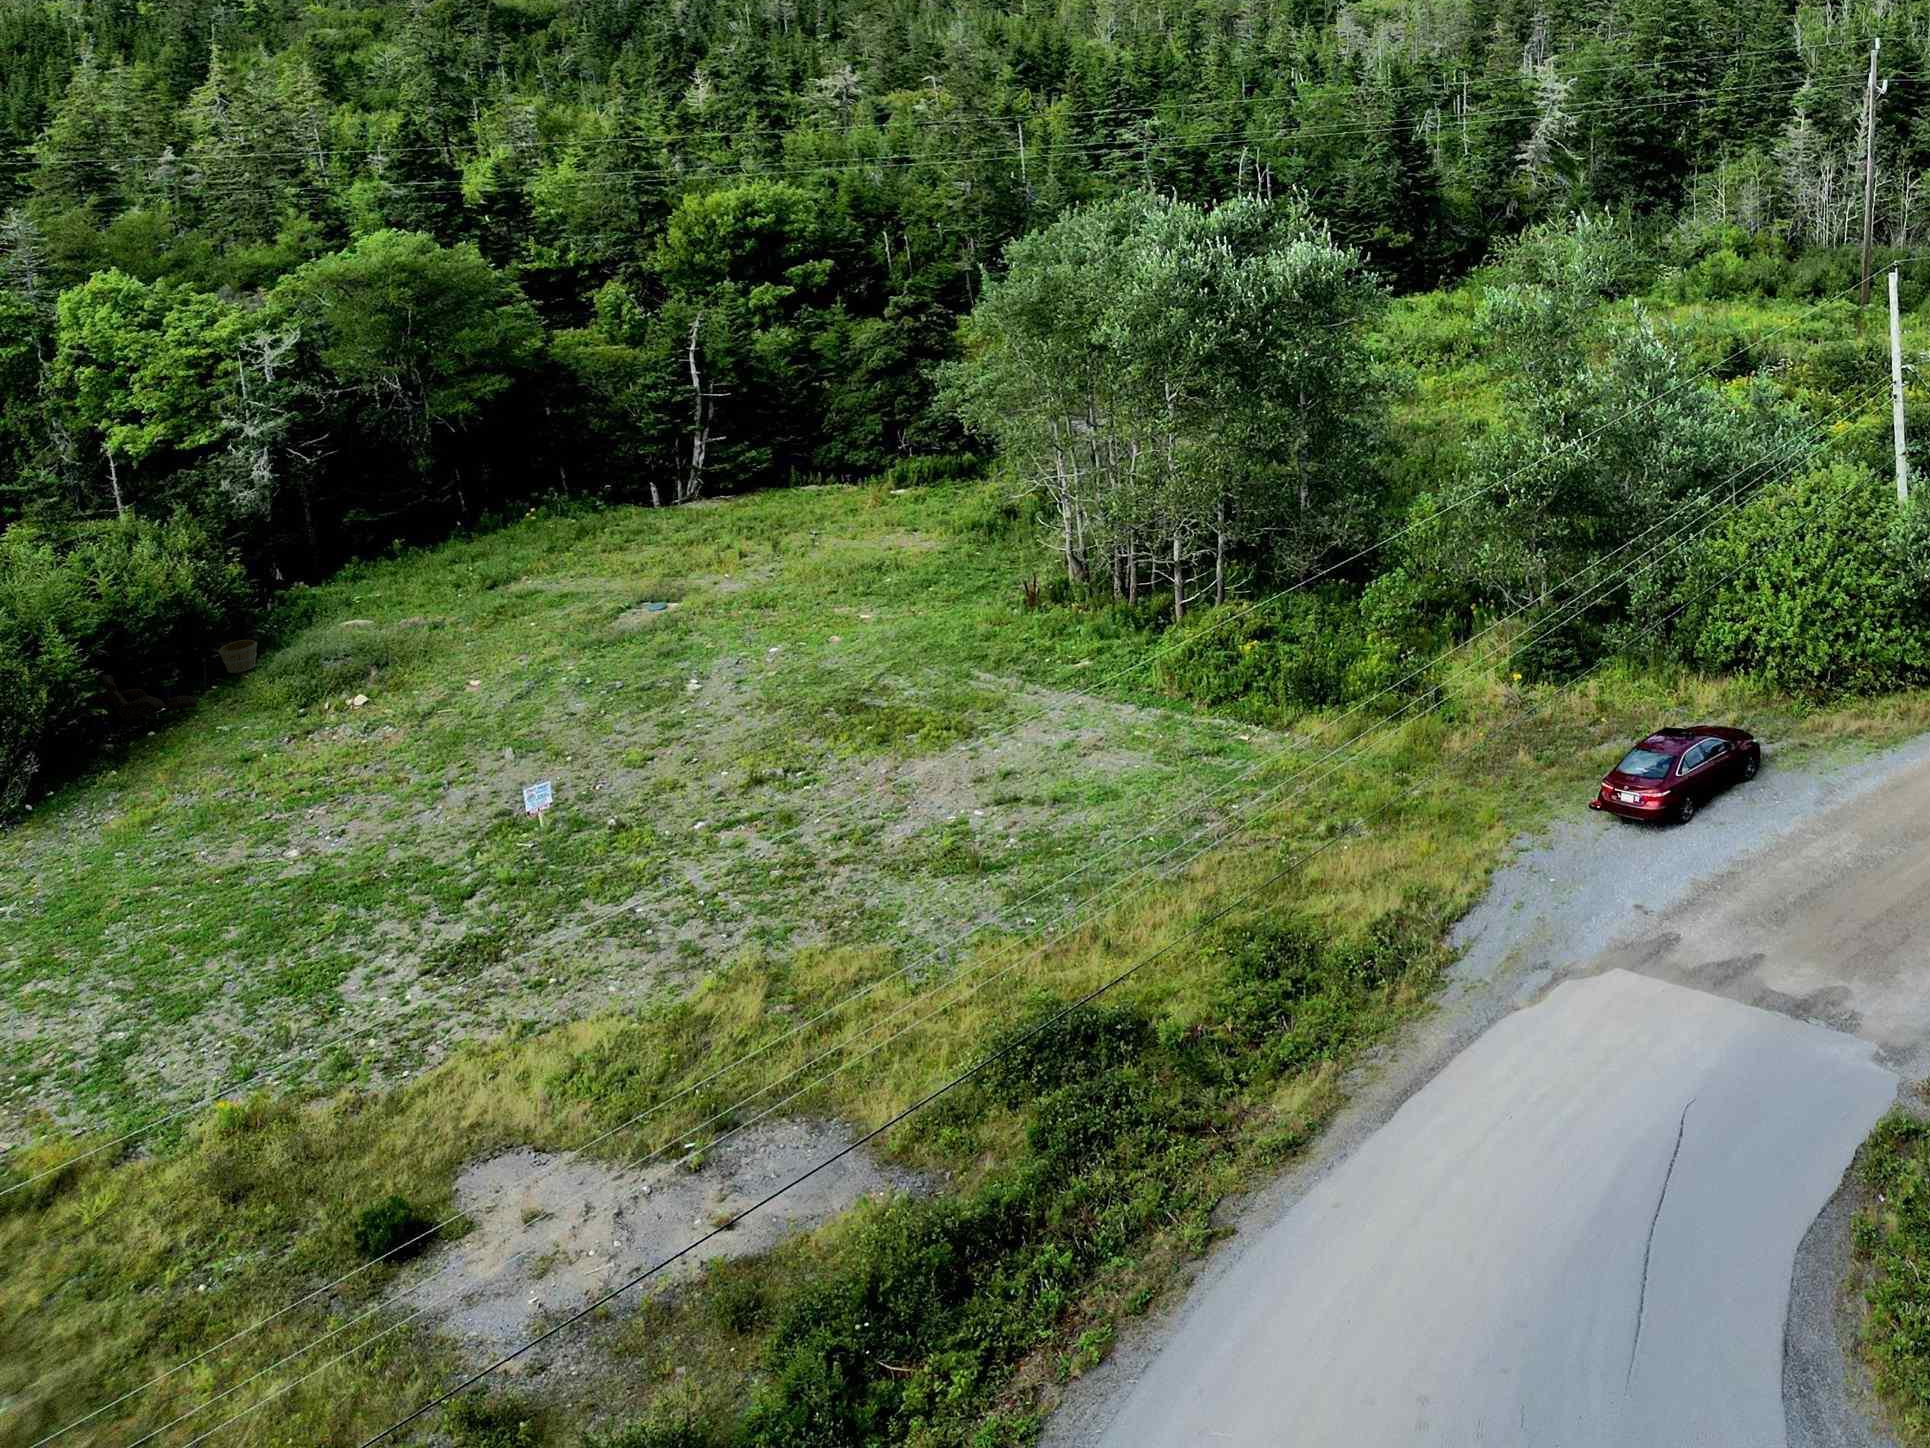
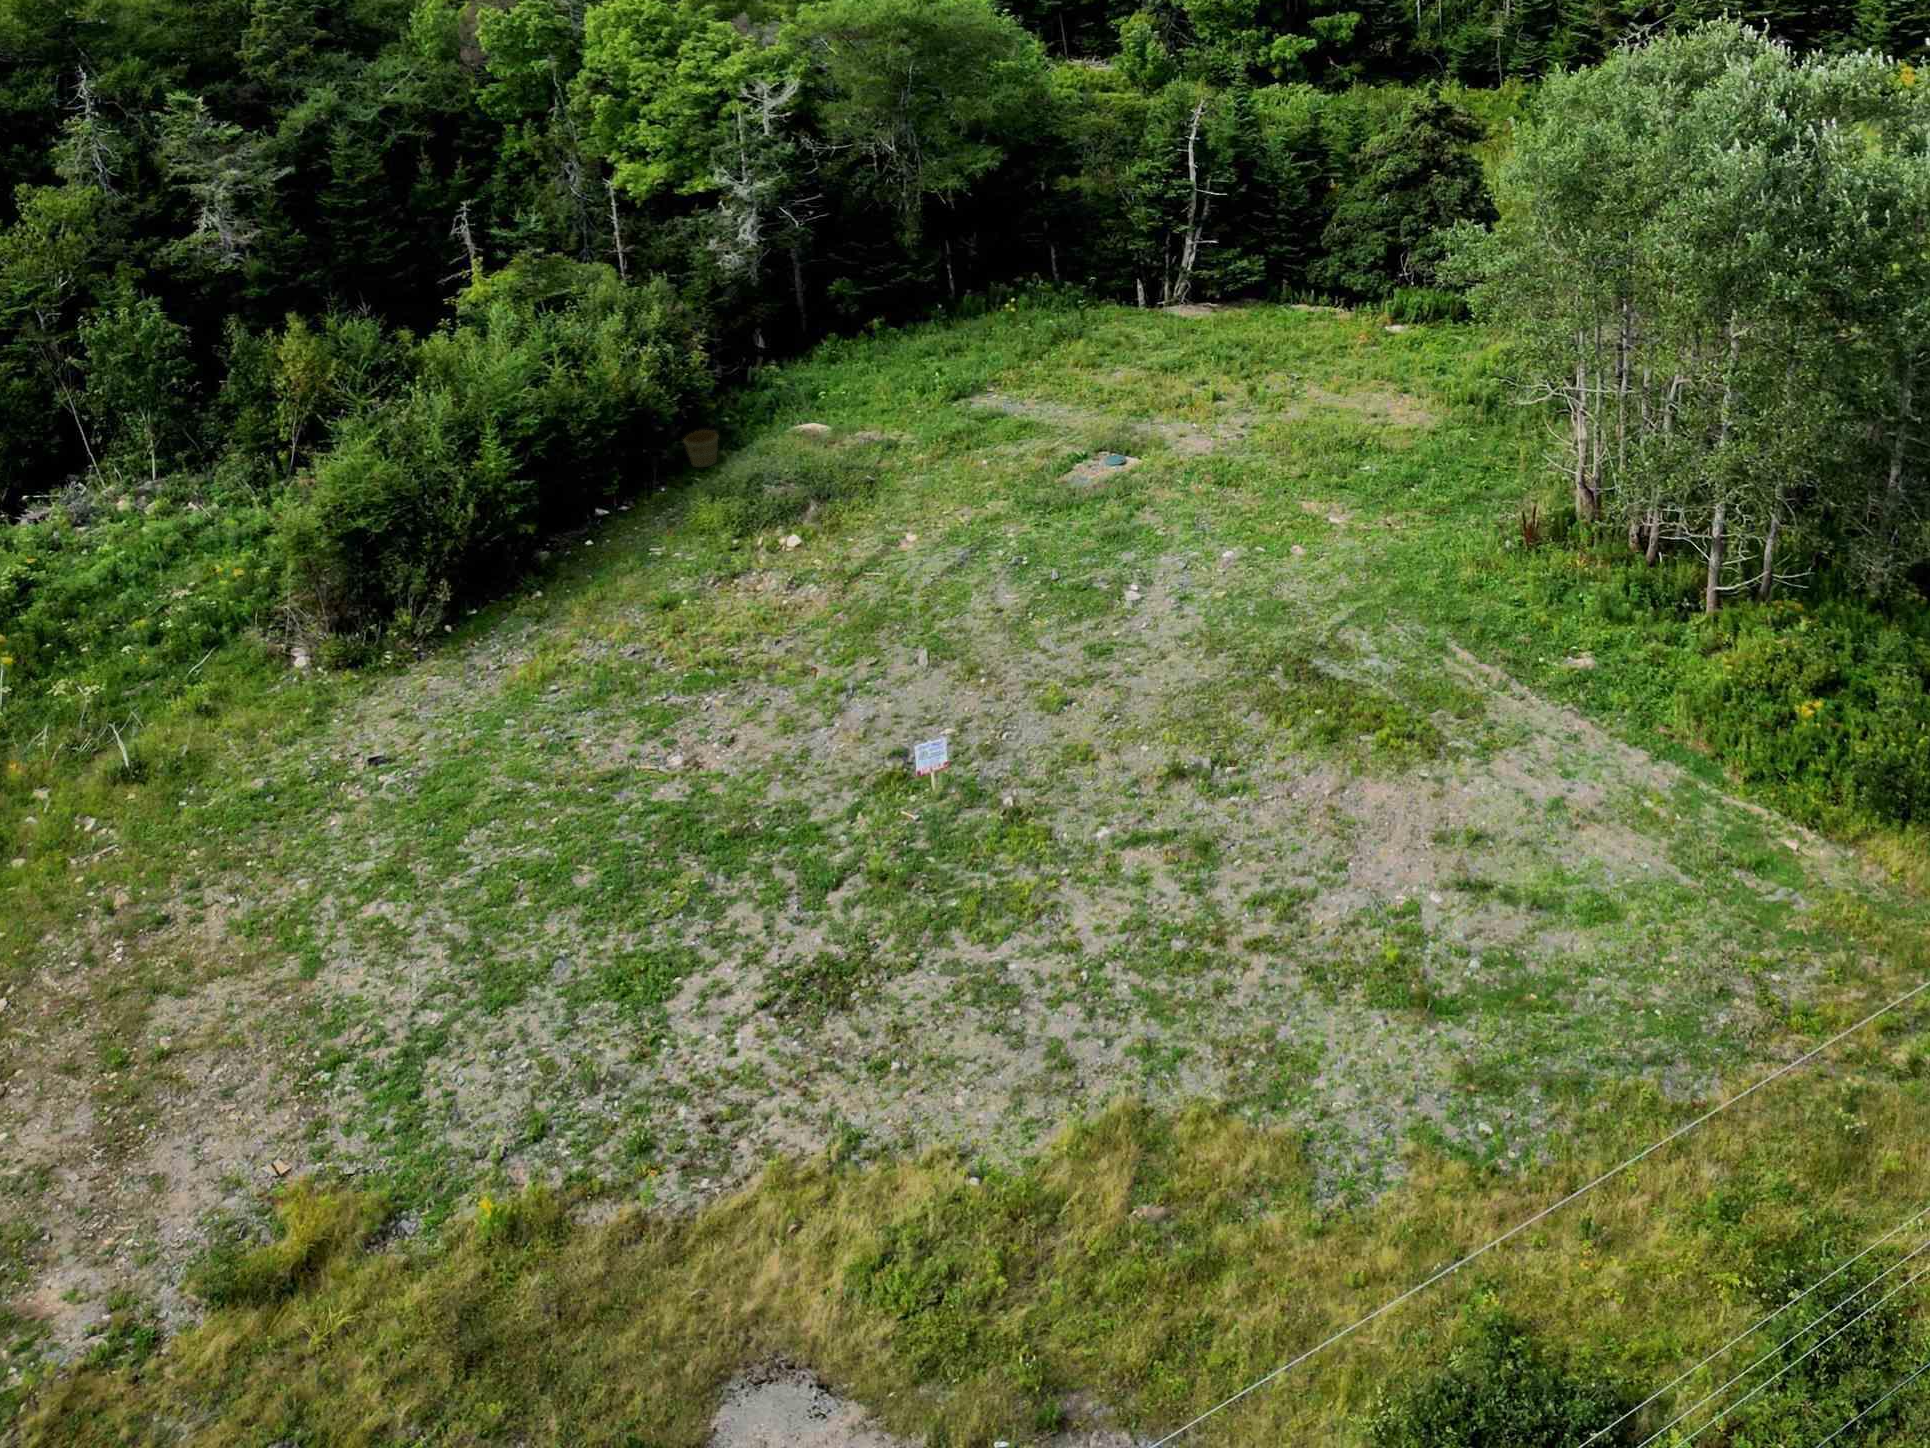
lounge chair: present [102,675,198,734] -> none [566,459,653,529]

